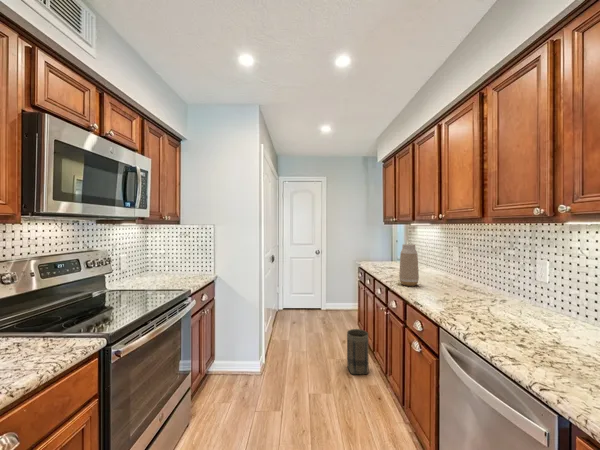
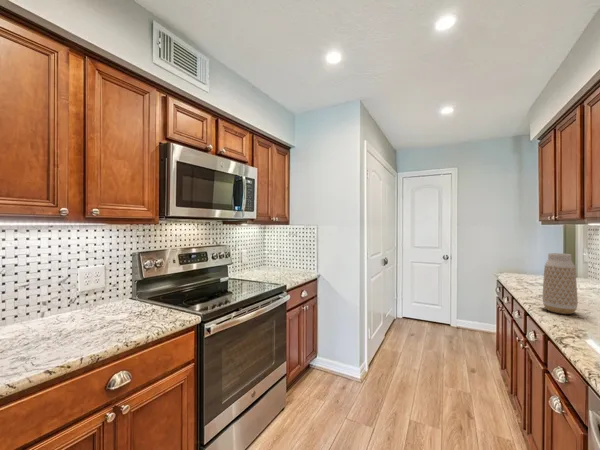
basket: present [347,329,369,374] -> none [470,357,502,420]

